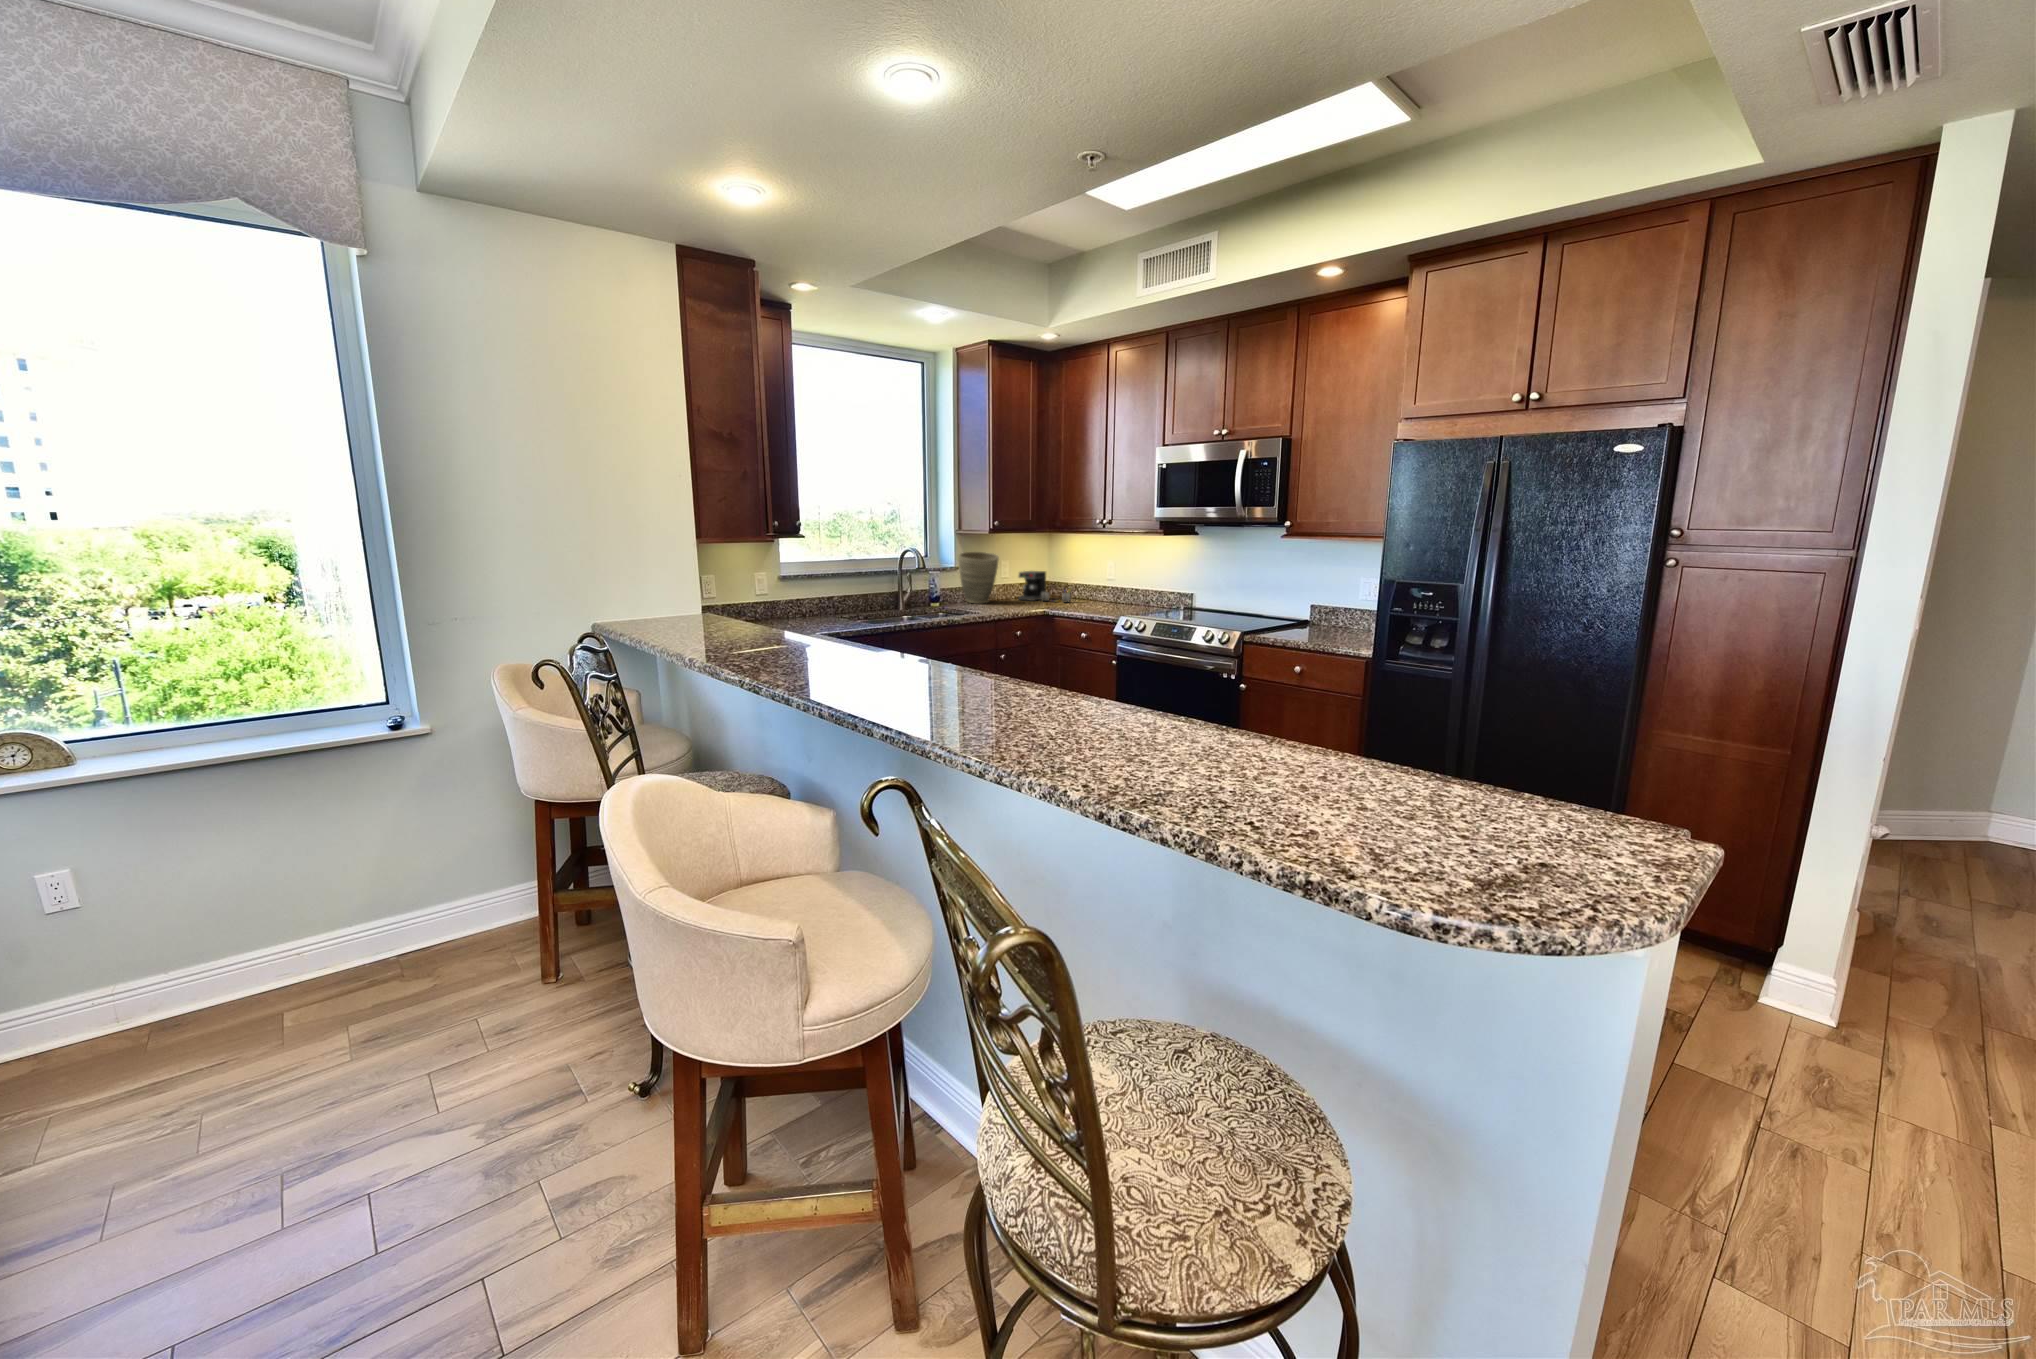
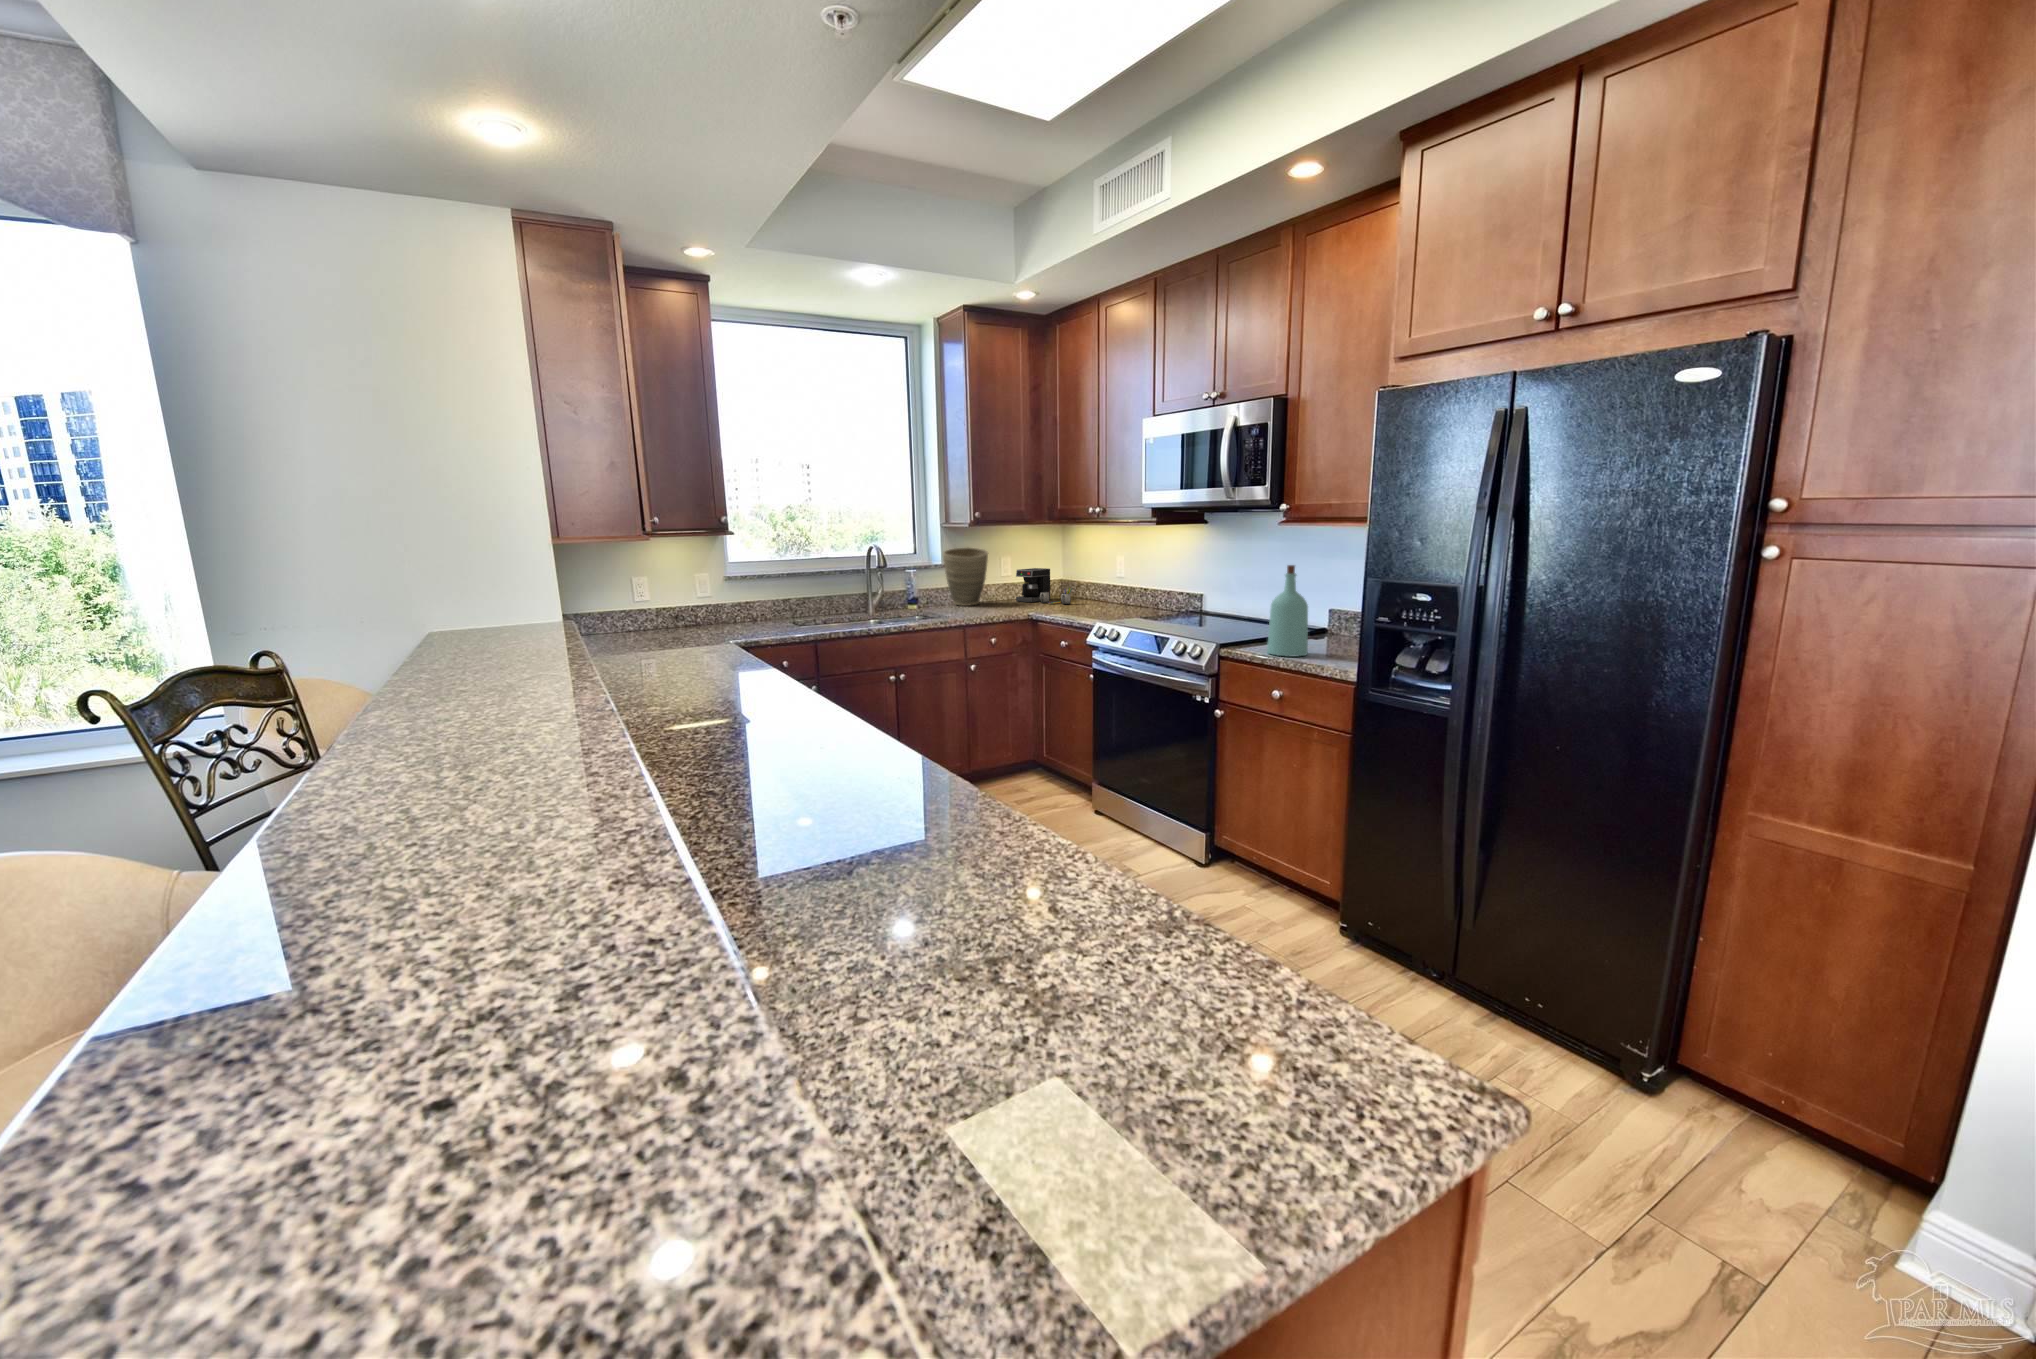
bottle: none [1285,569,1319,641] -> present [1267,565,1308,657]

